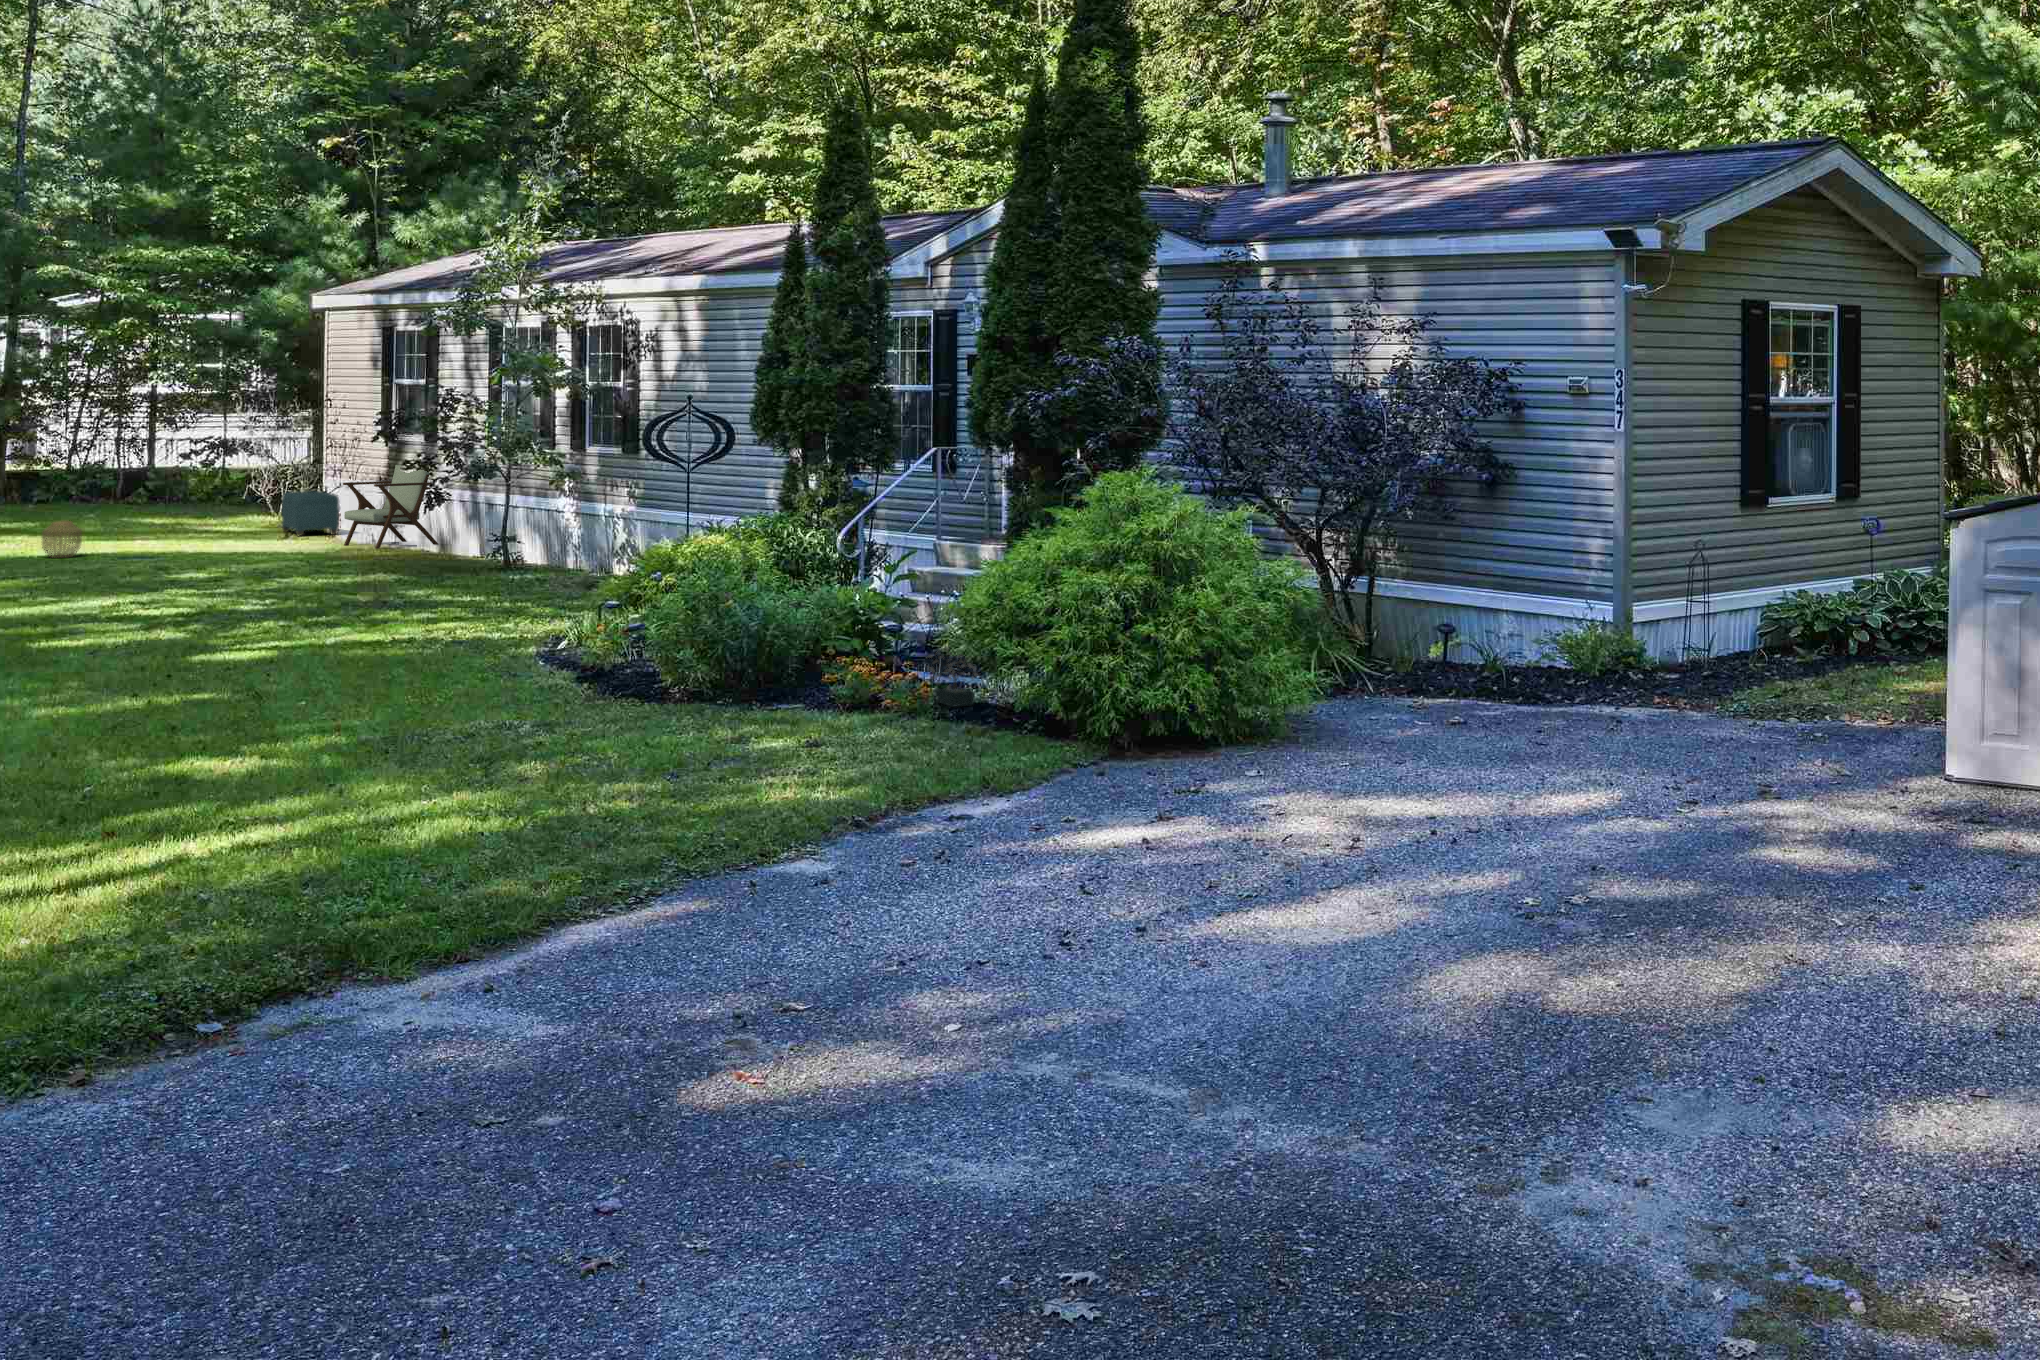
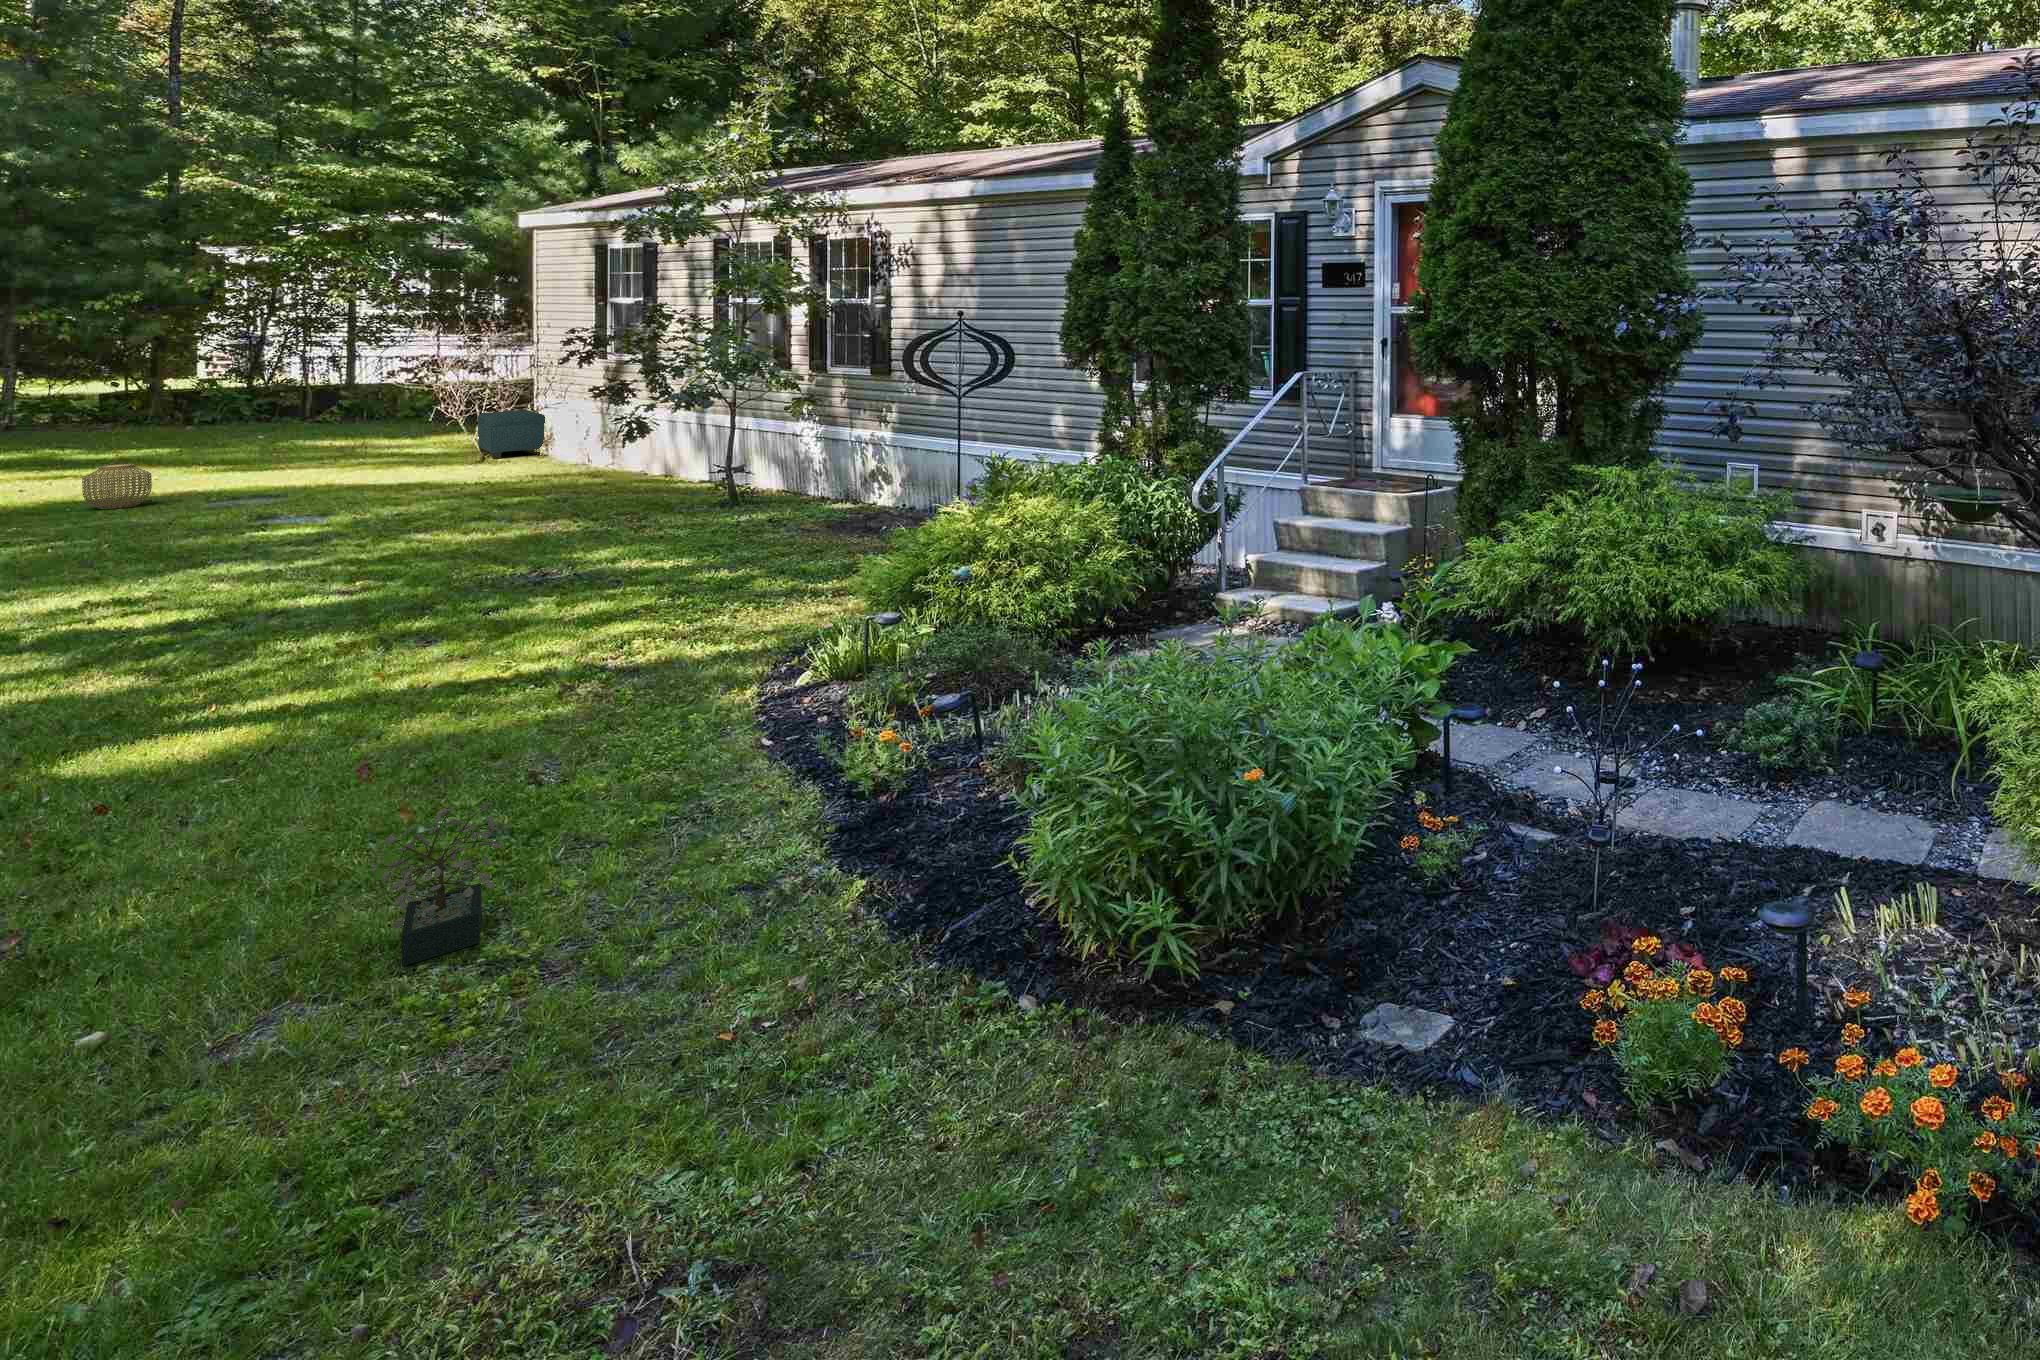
lounge chair: present [343,465,438,549] -> none [540,384,663,474]
decorative plant: present [927,647,980,707] -> present [370,802,503,966]

